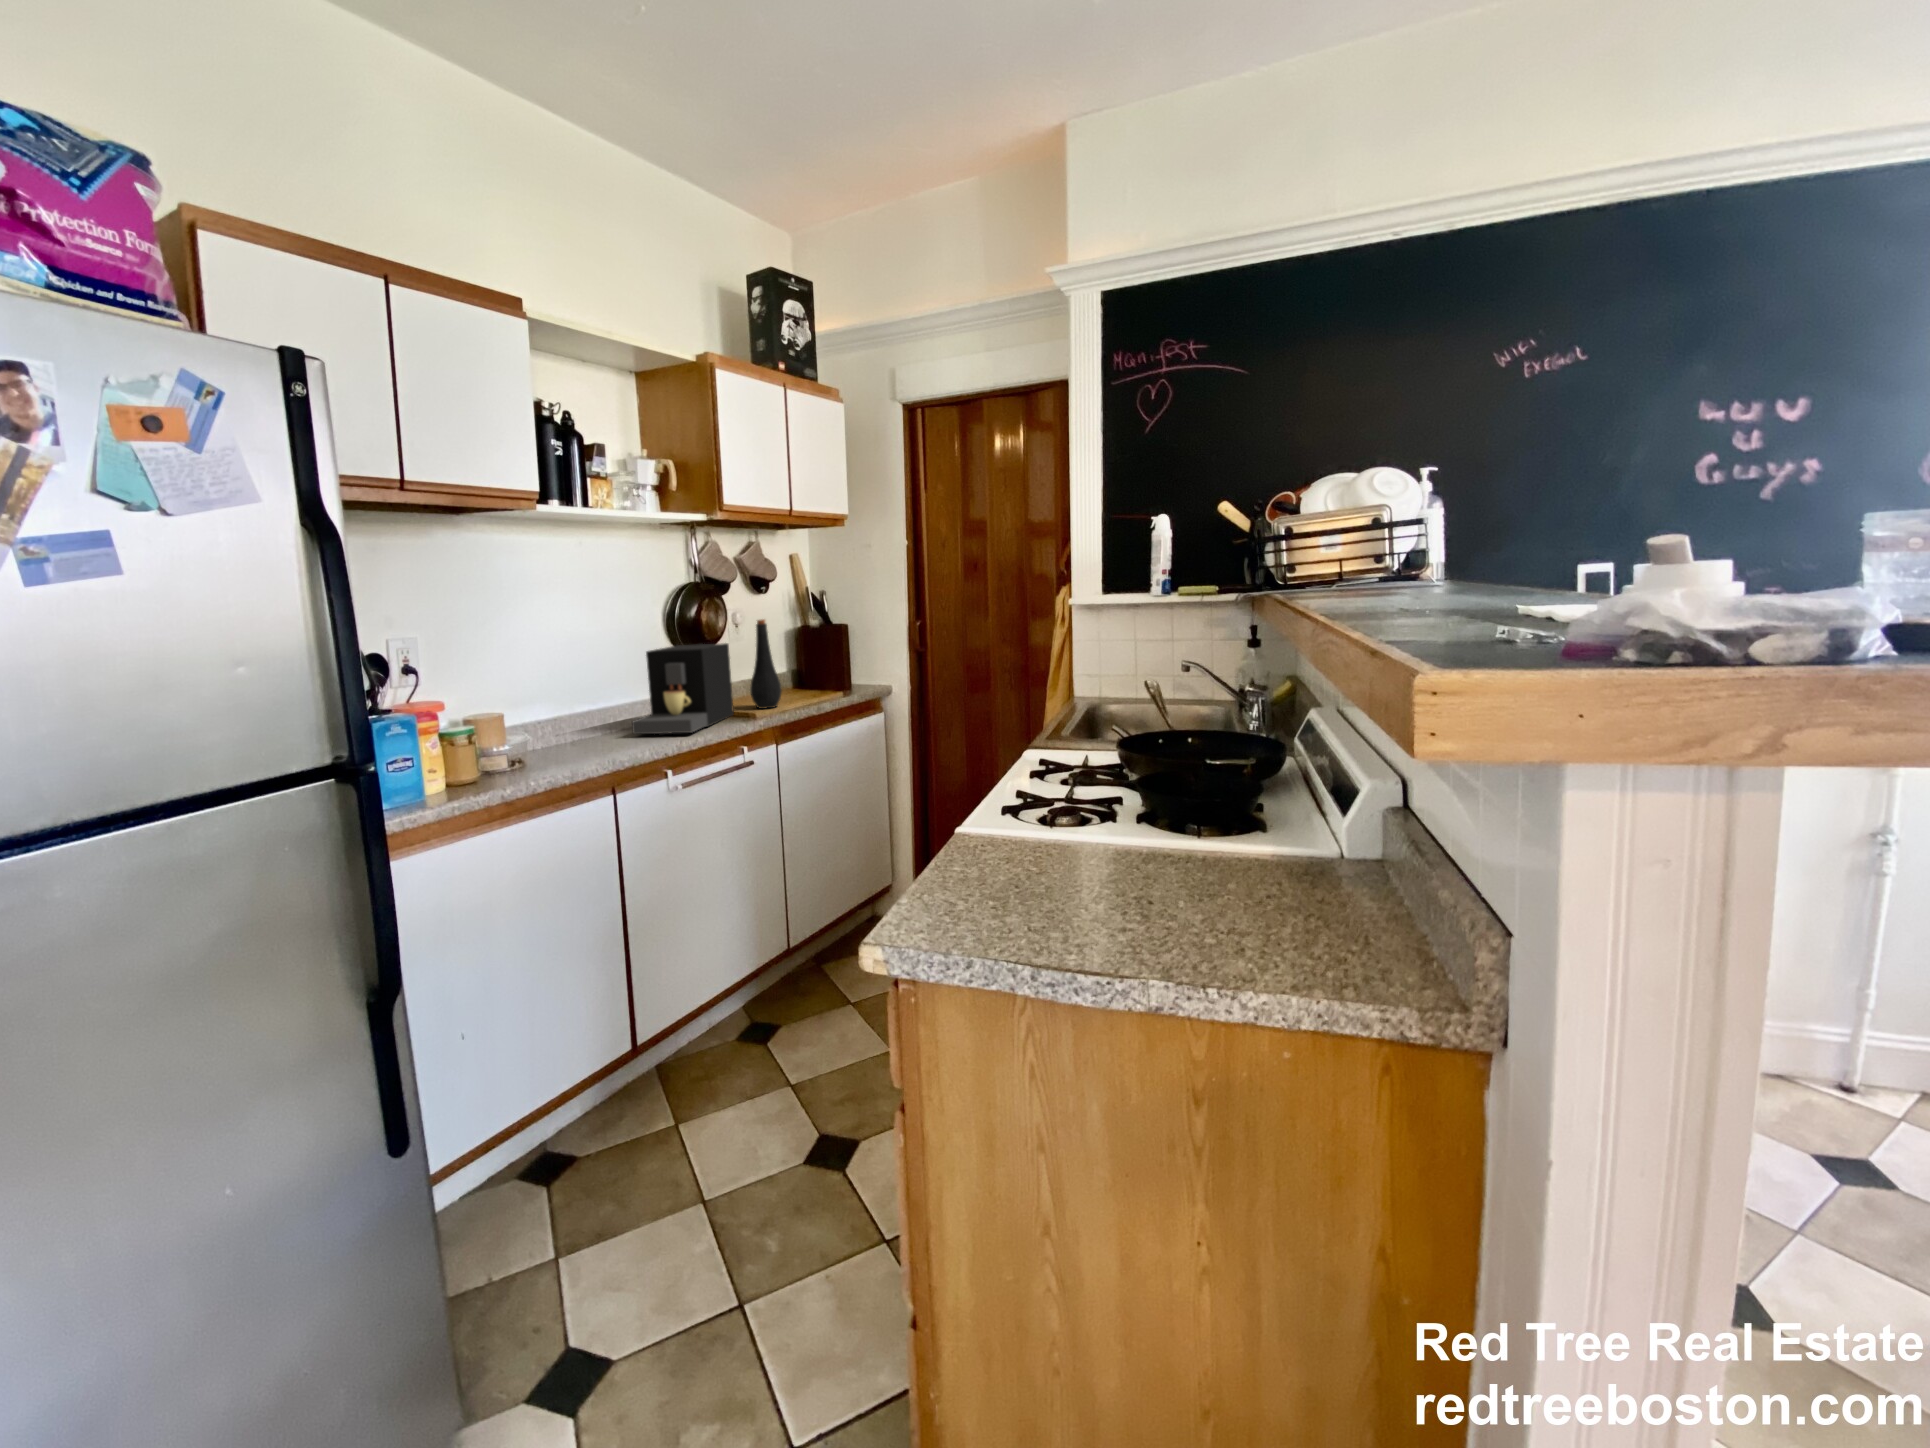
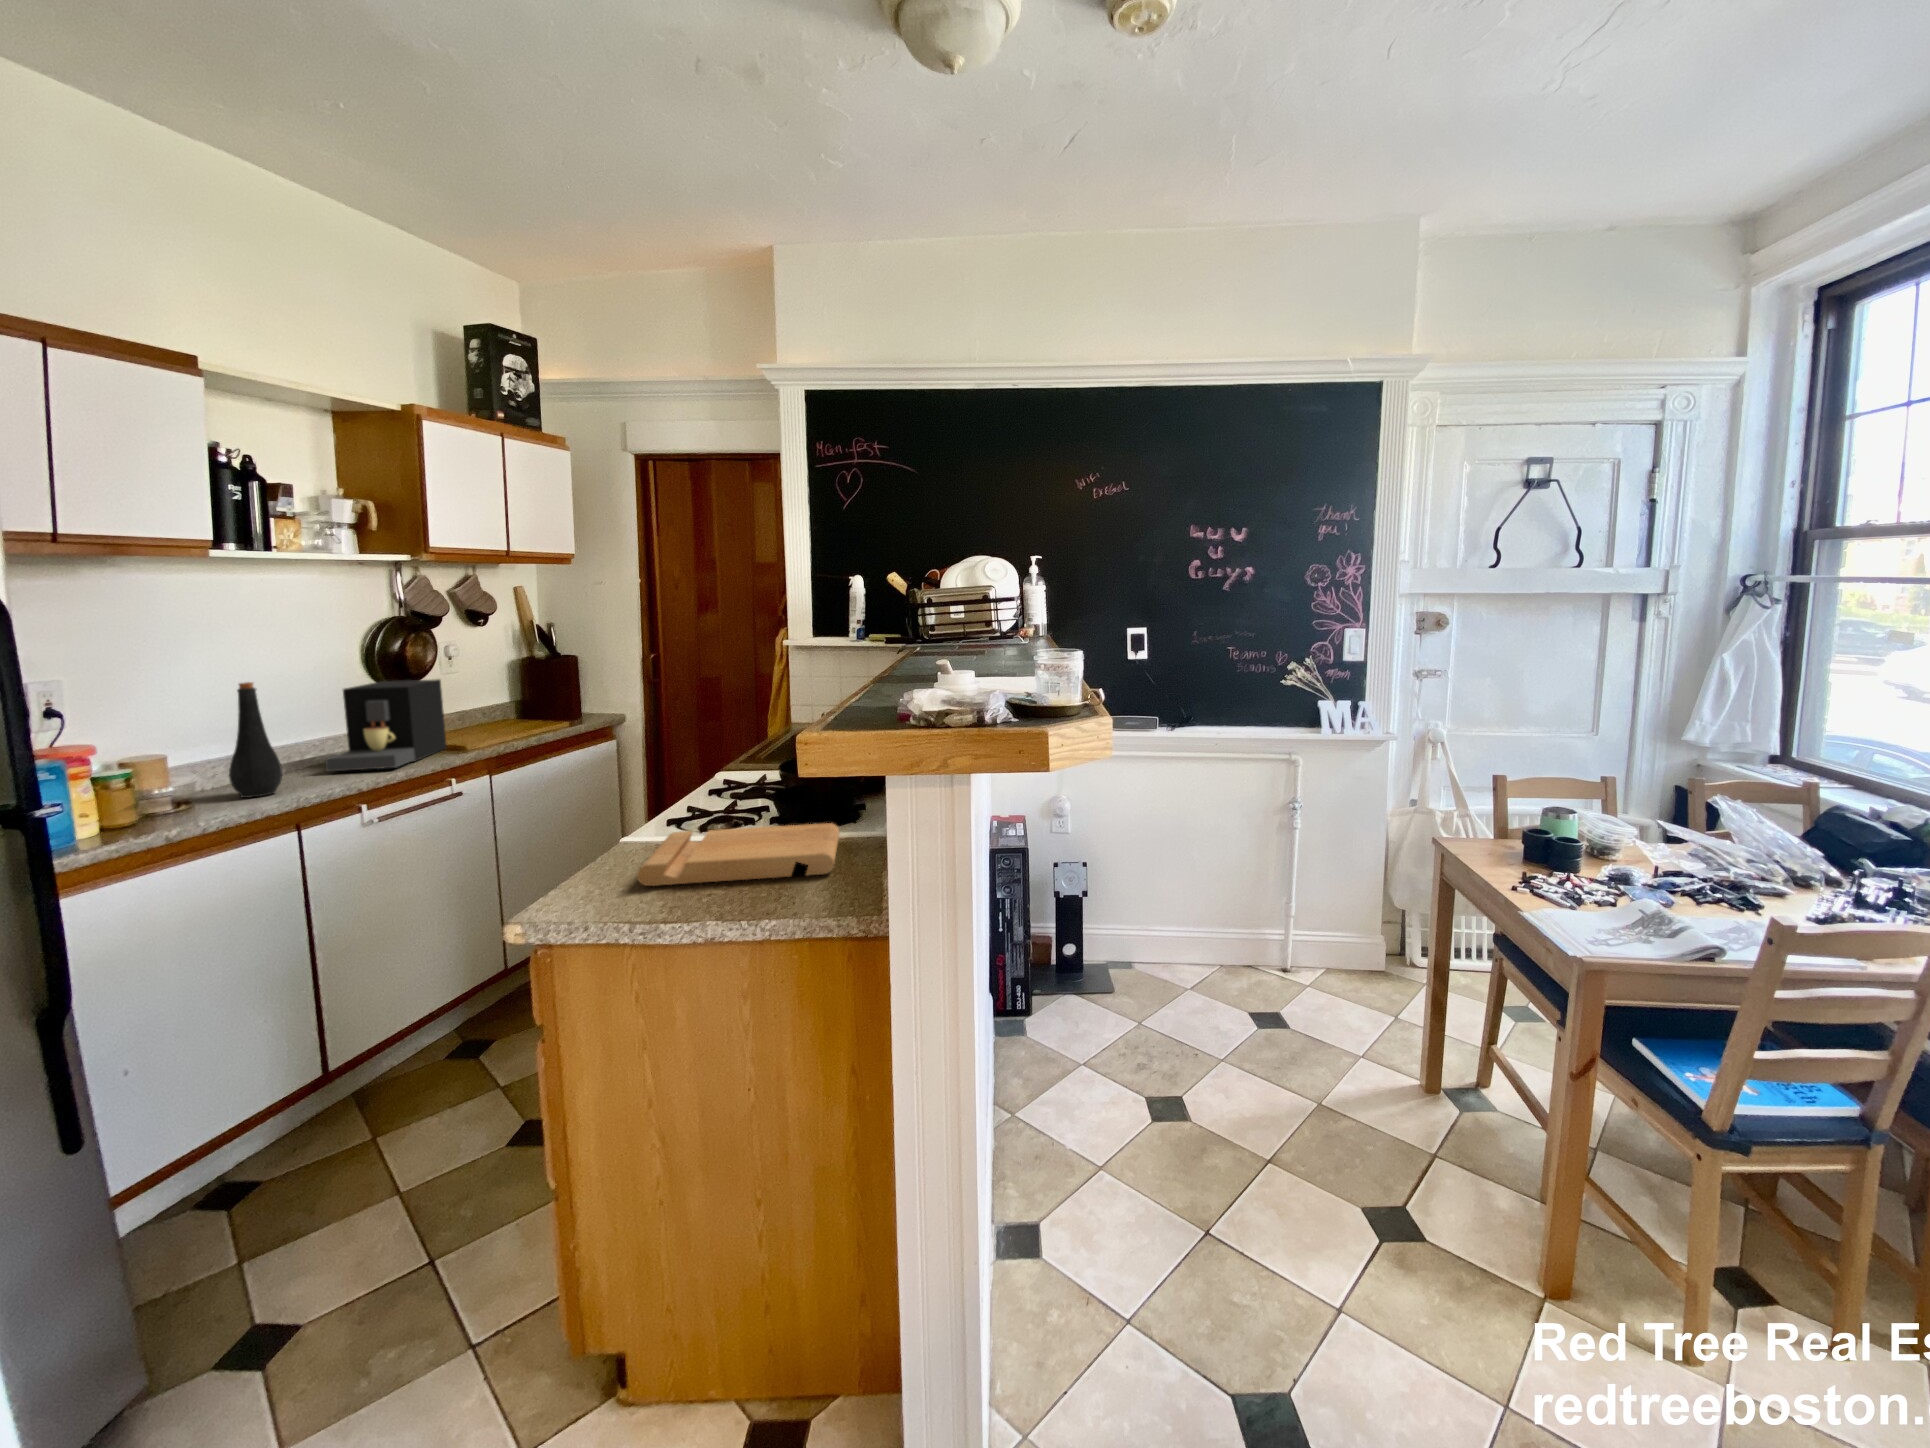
bottle: present [750,619,782,709] -> present [229,682,283,798]
cutting board: none [1009,836,1321,932] -> present [637,823,840,886]

